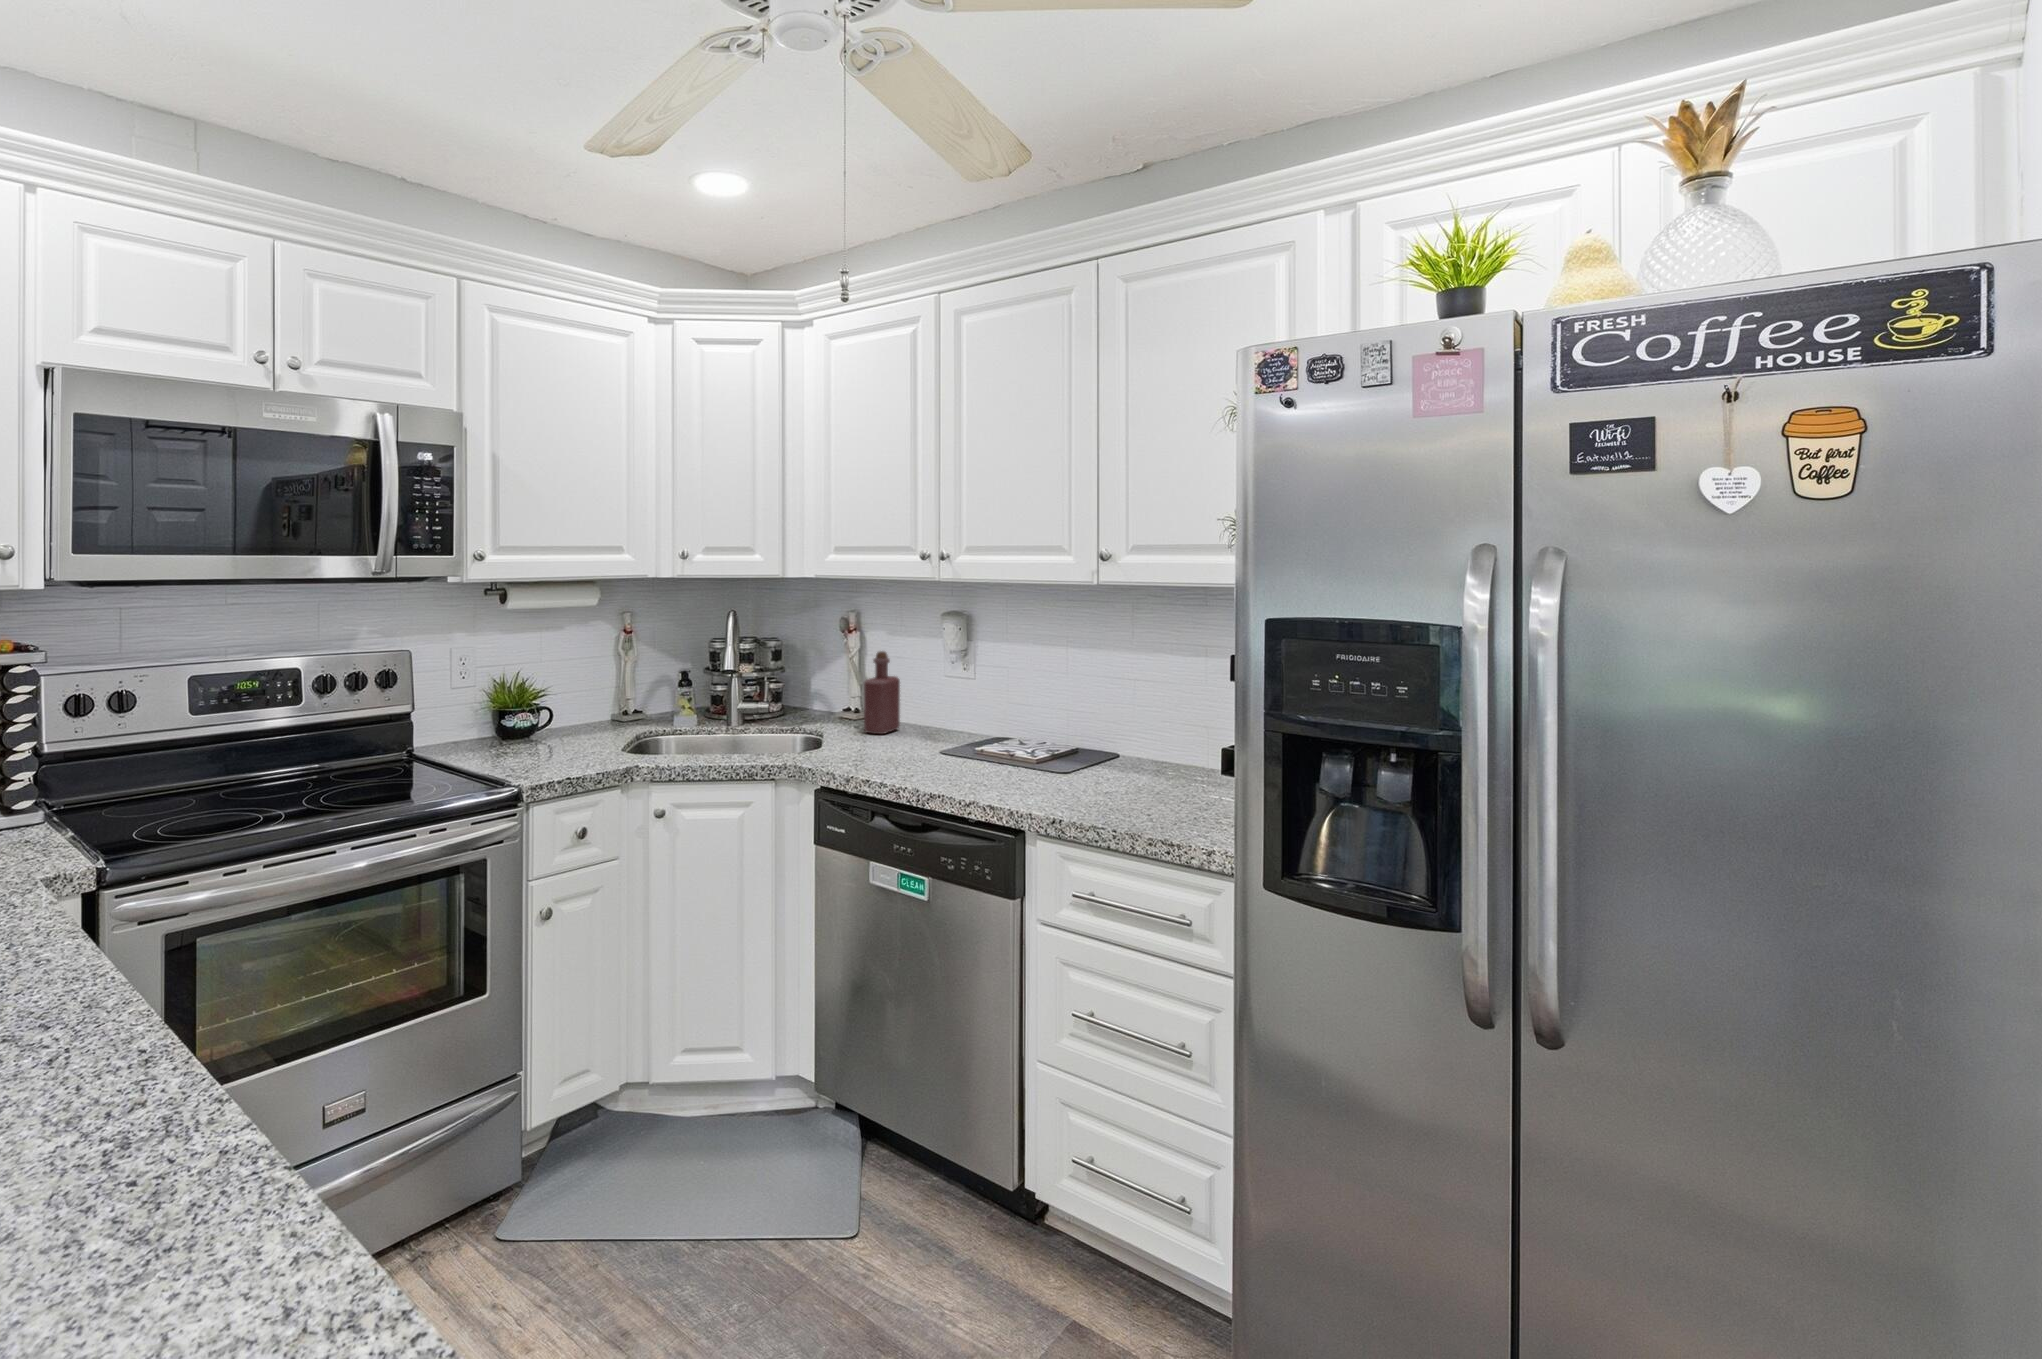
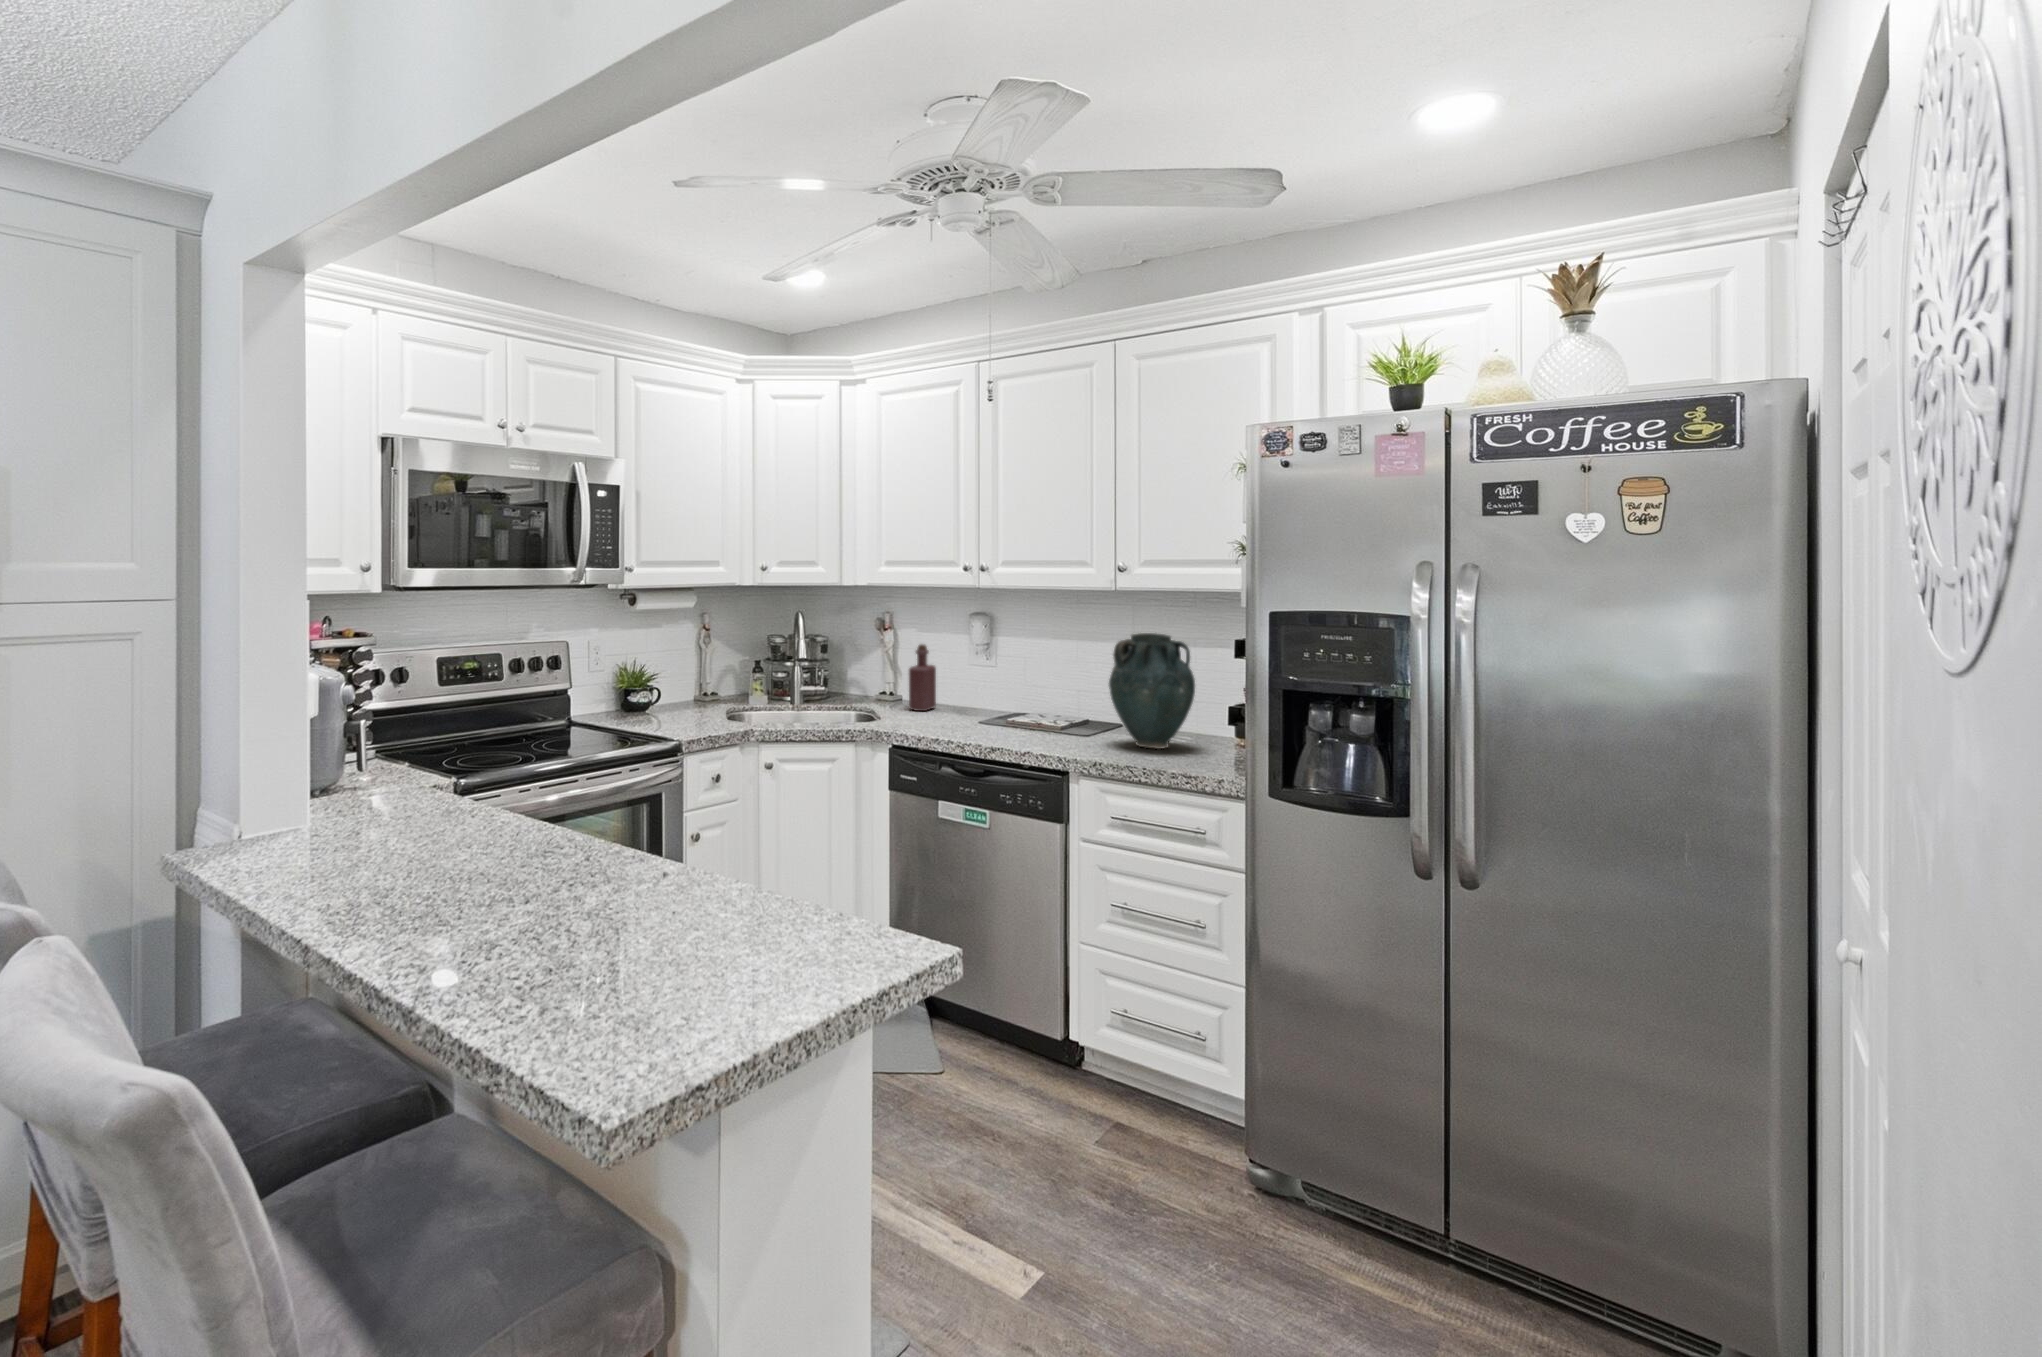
vase: none [1084,641,1194,793] -> present [1109,633,1195,749]

